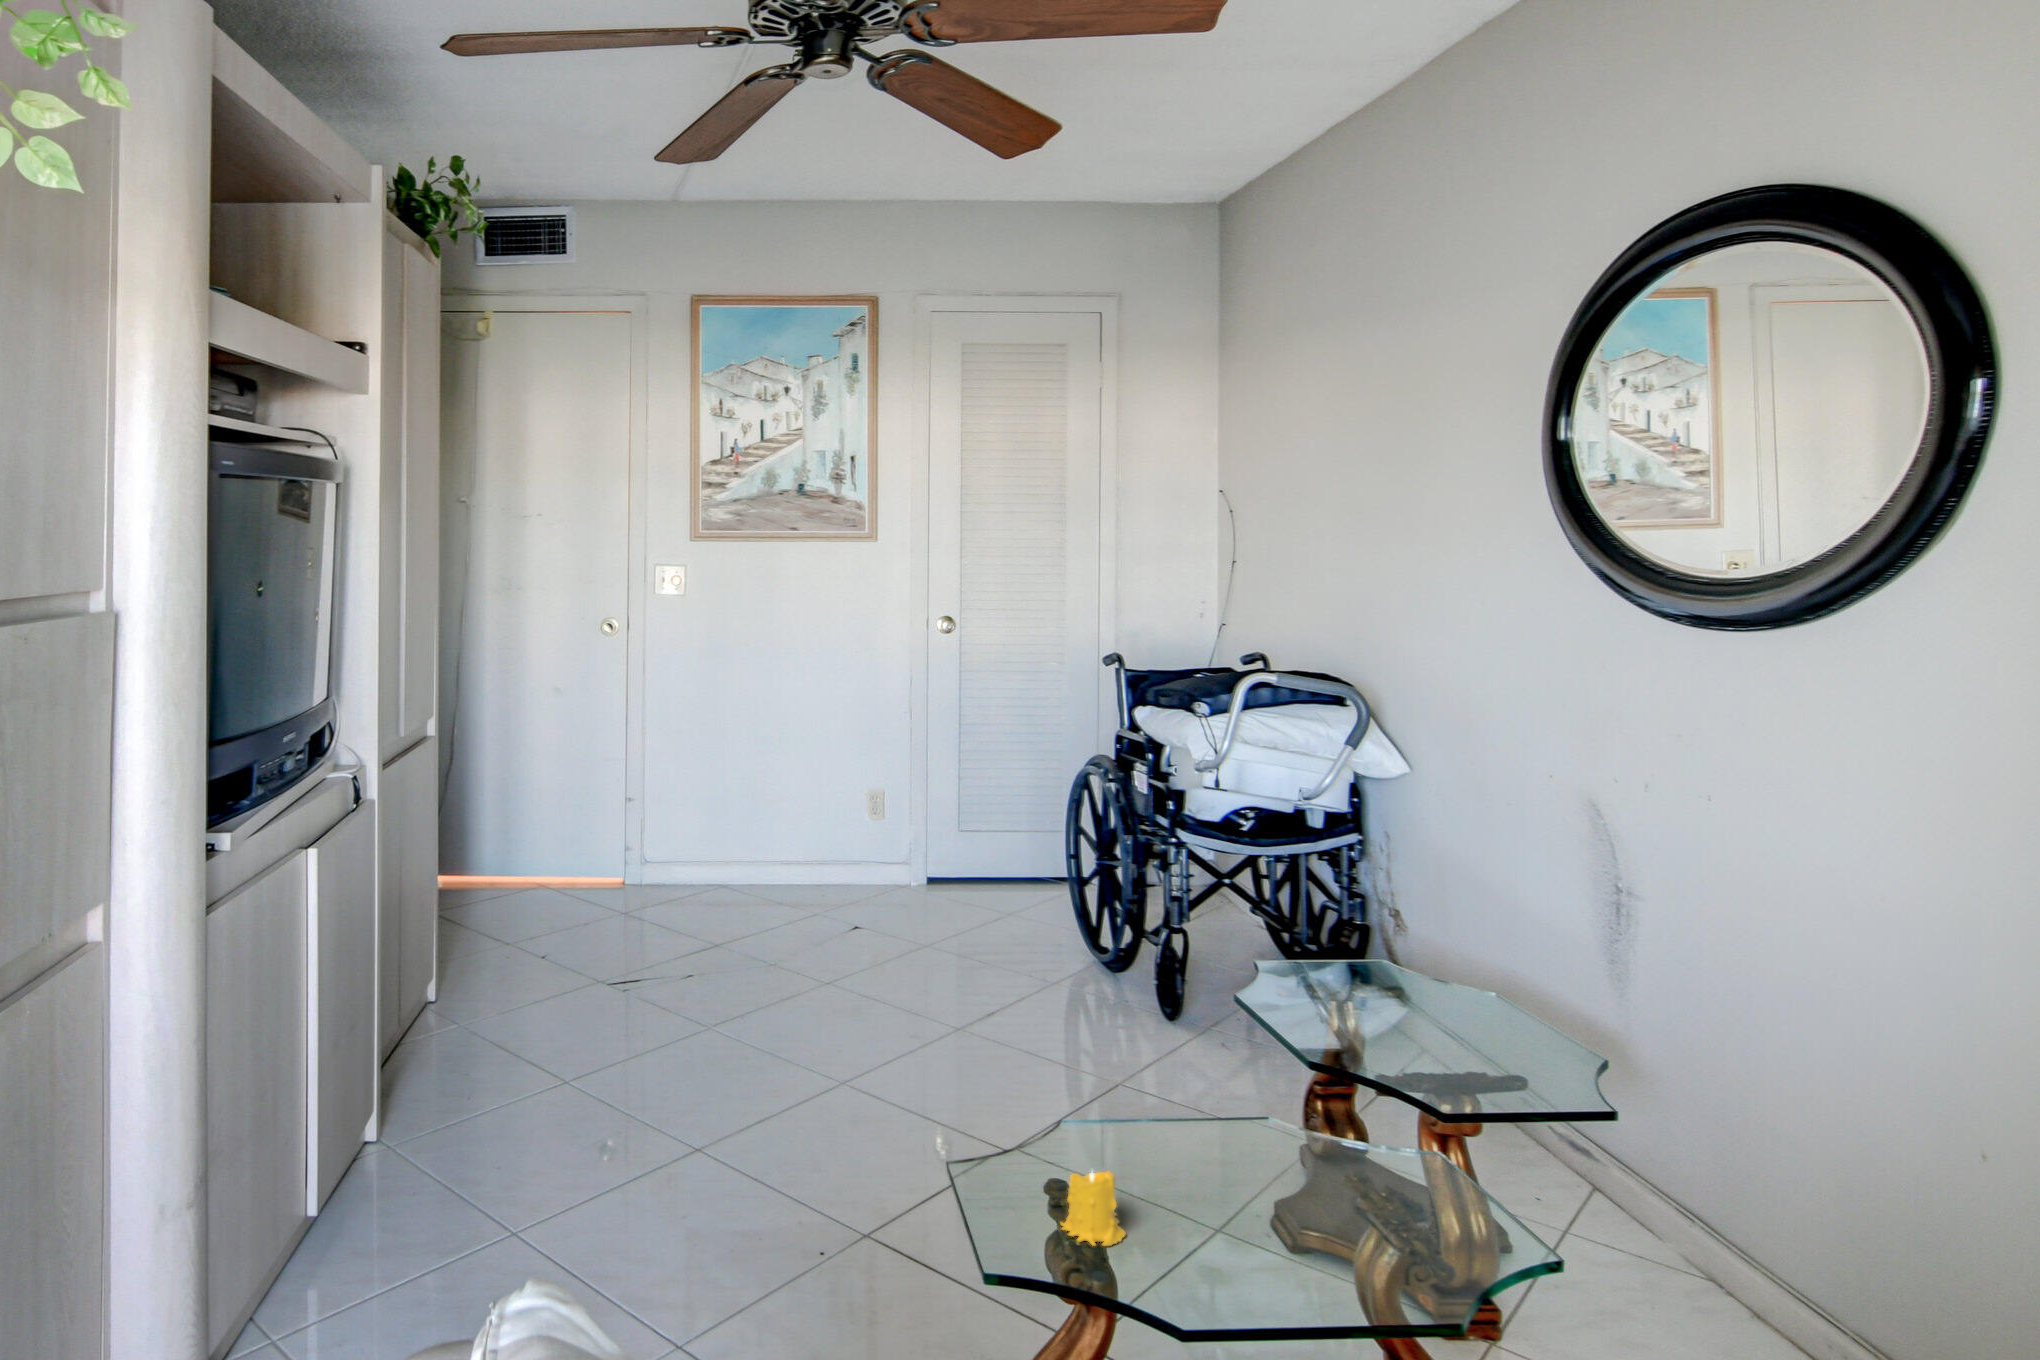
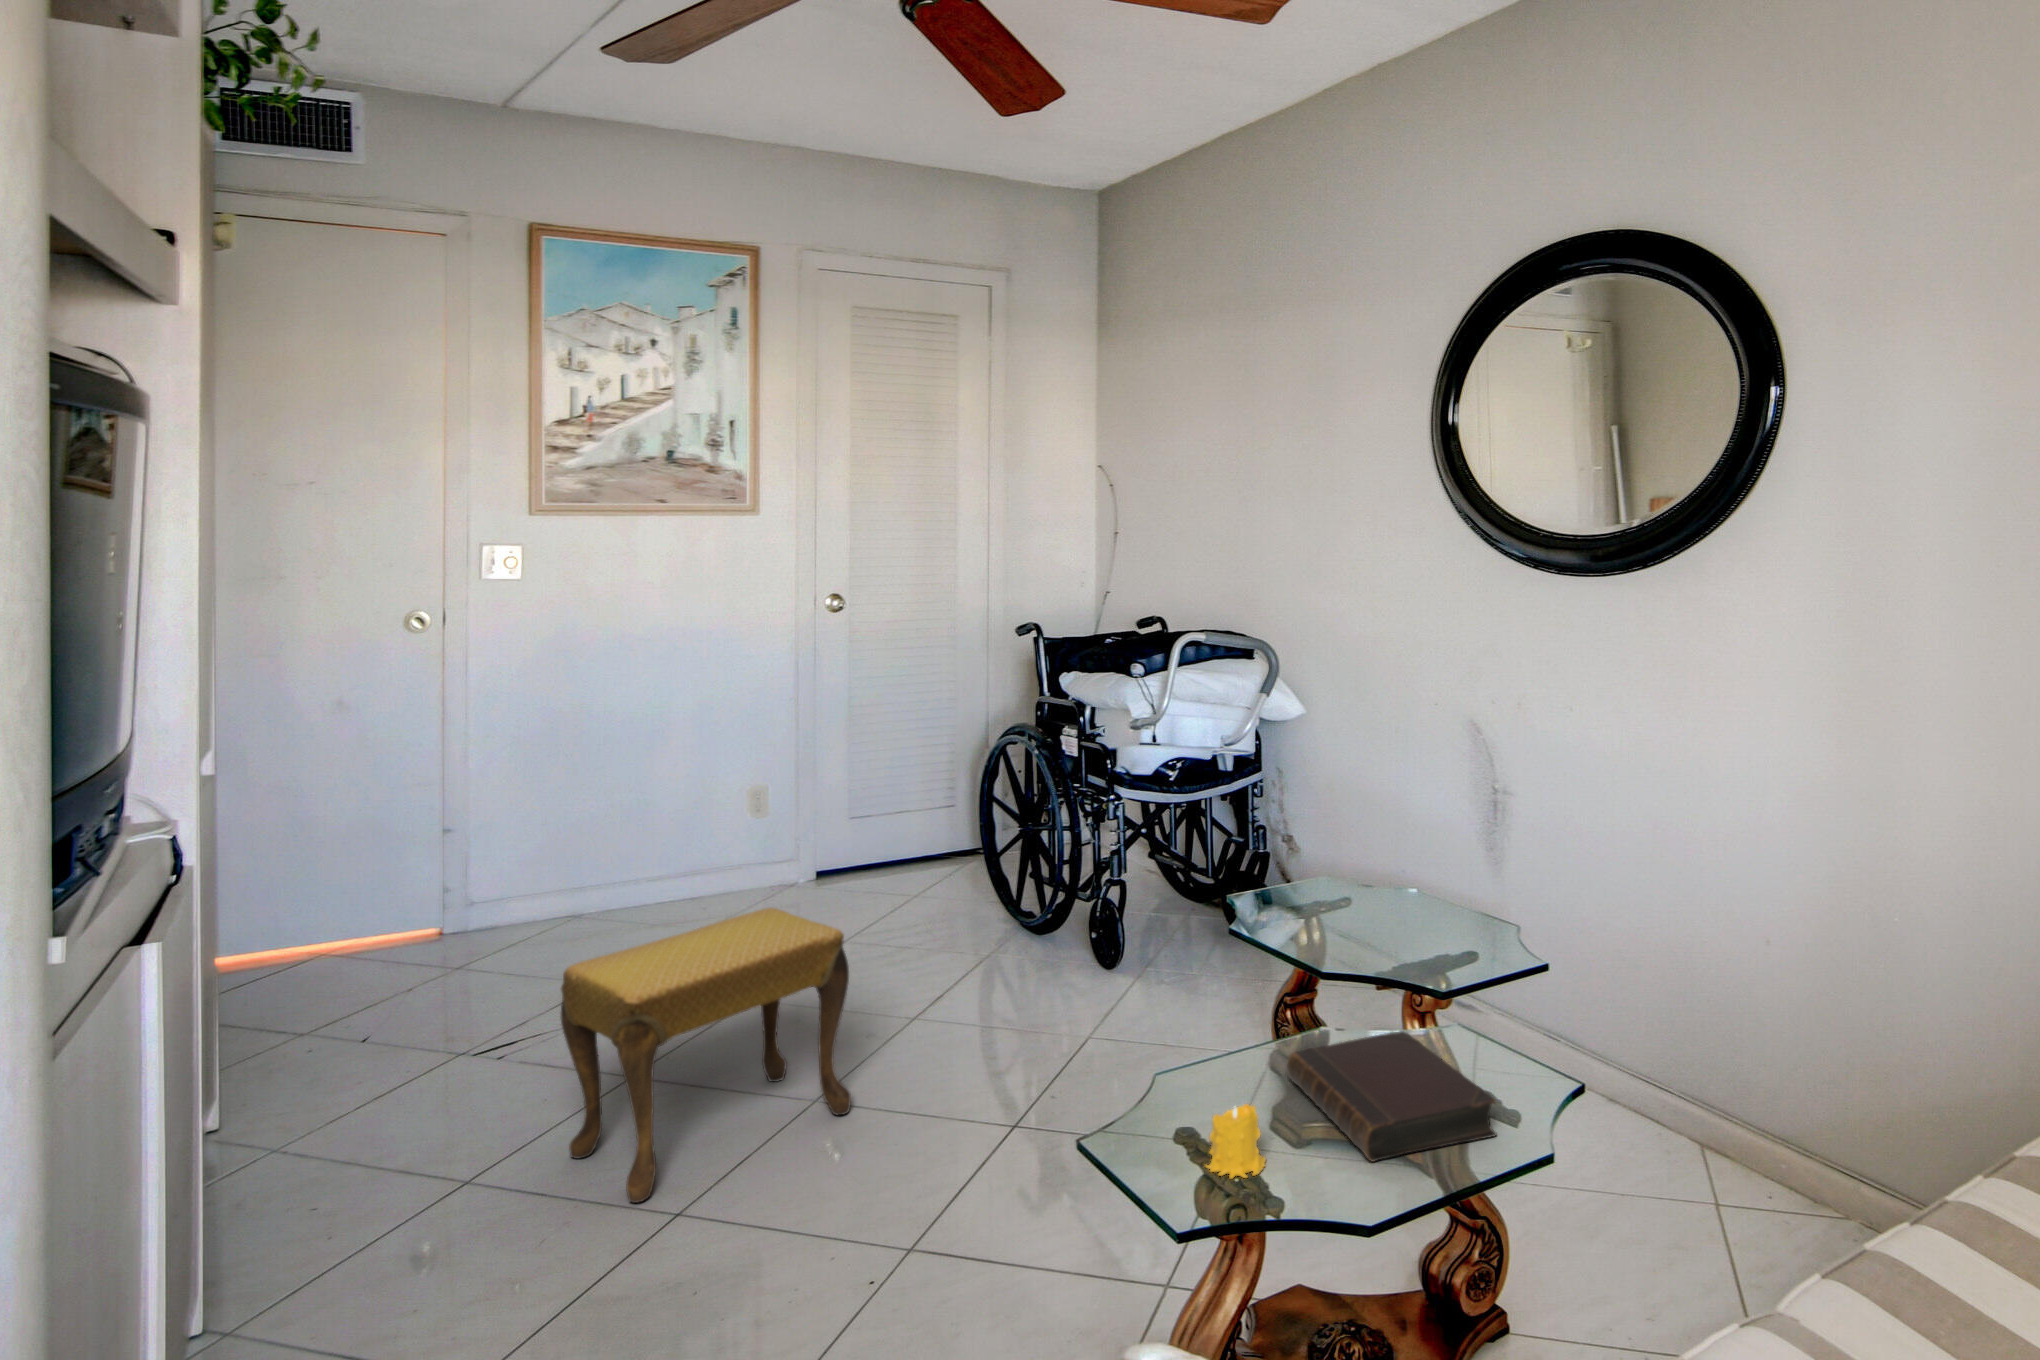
footstool: none [645,902,877,1135] -> present [561,907,851,1203]
book: none [1202,1137,1417,1290] -> present [1287,1031,1496,1162]

